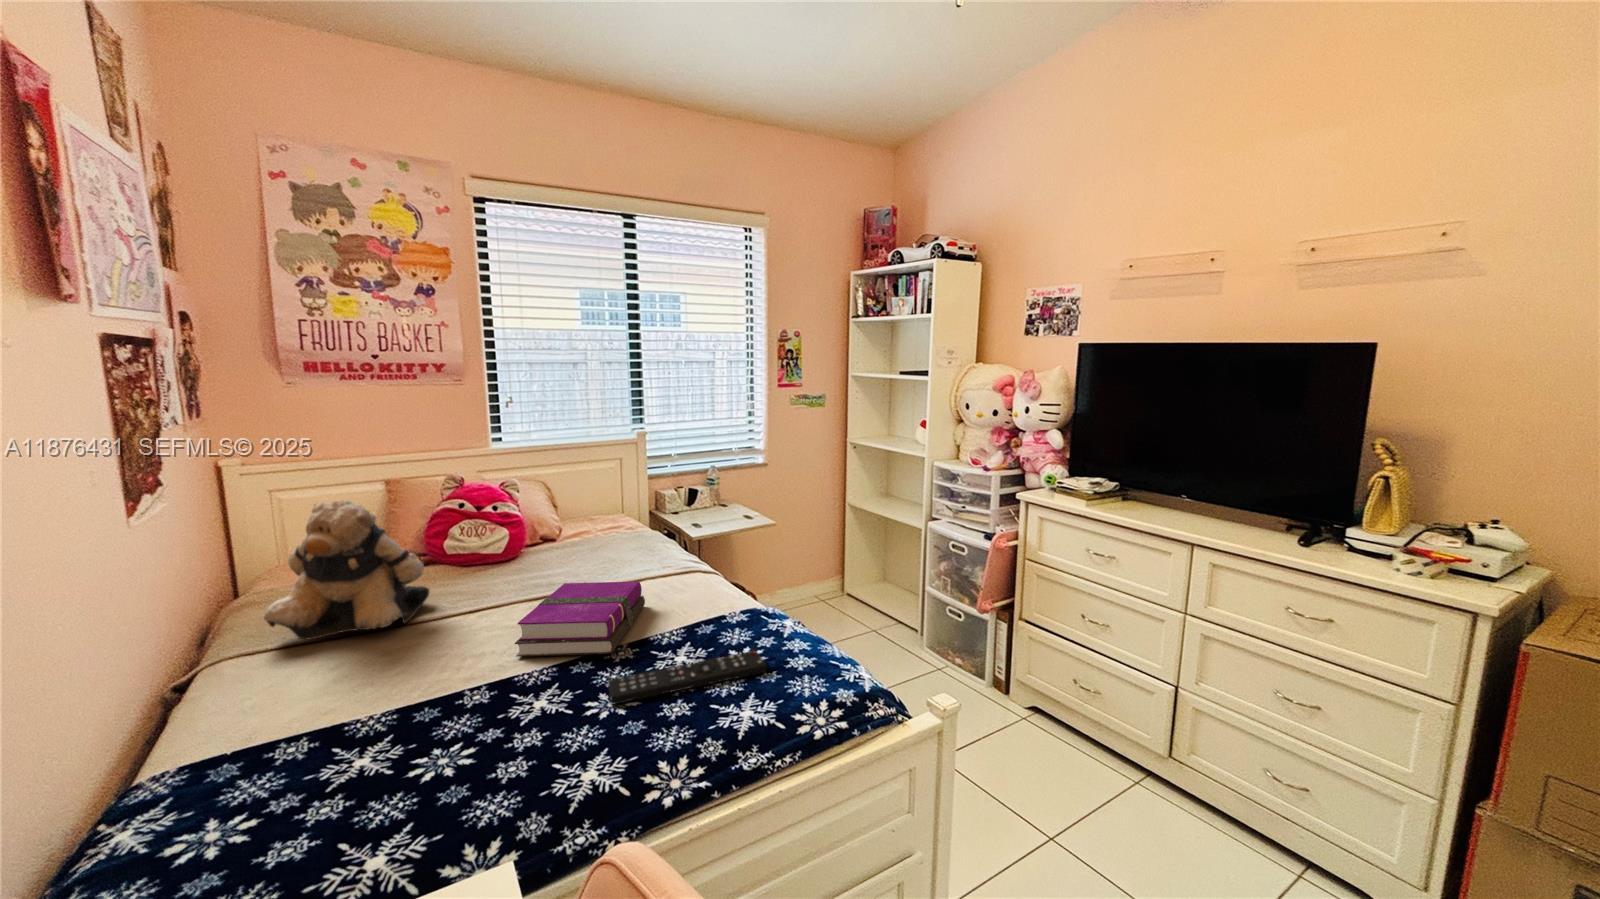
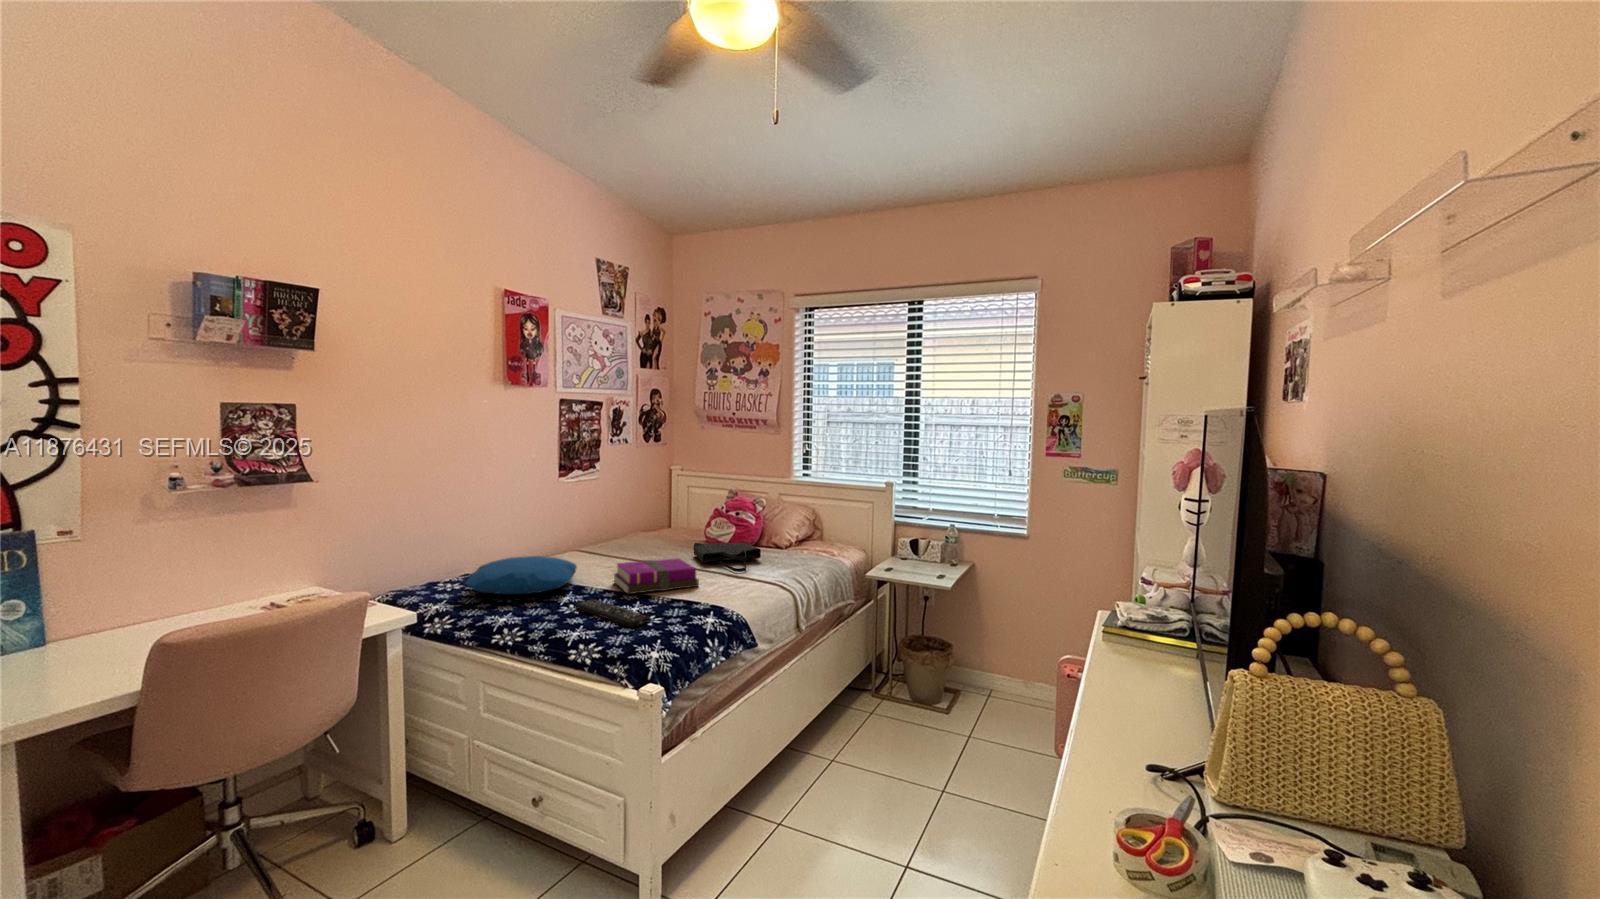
teddy bear: present [264,500,430,639] -> none [594,485,666,559]
tote bag: none [484,542,625,584] -> present [694,543,761,572]
pillow: none [206,659,522,805] -> present [466,556,577,594]

